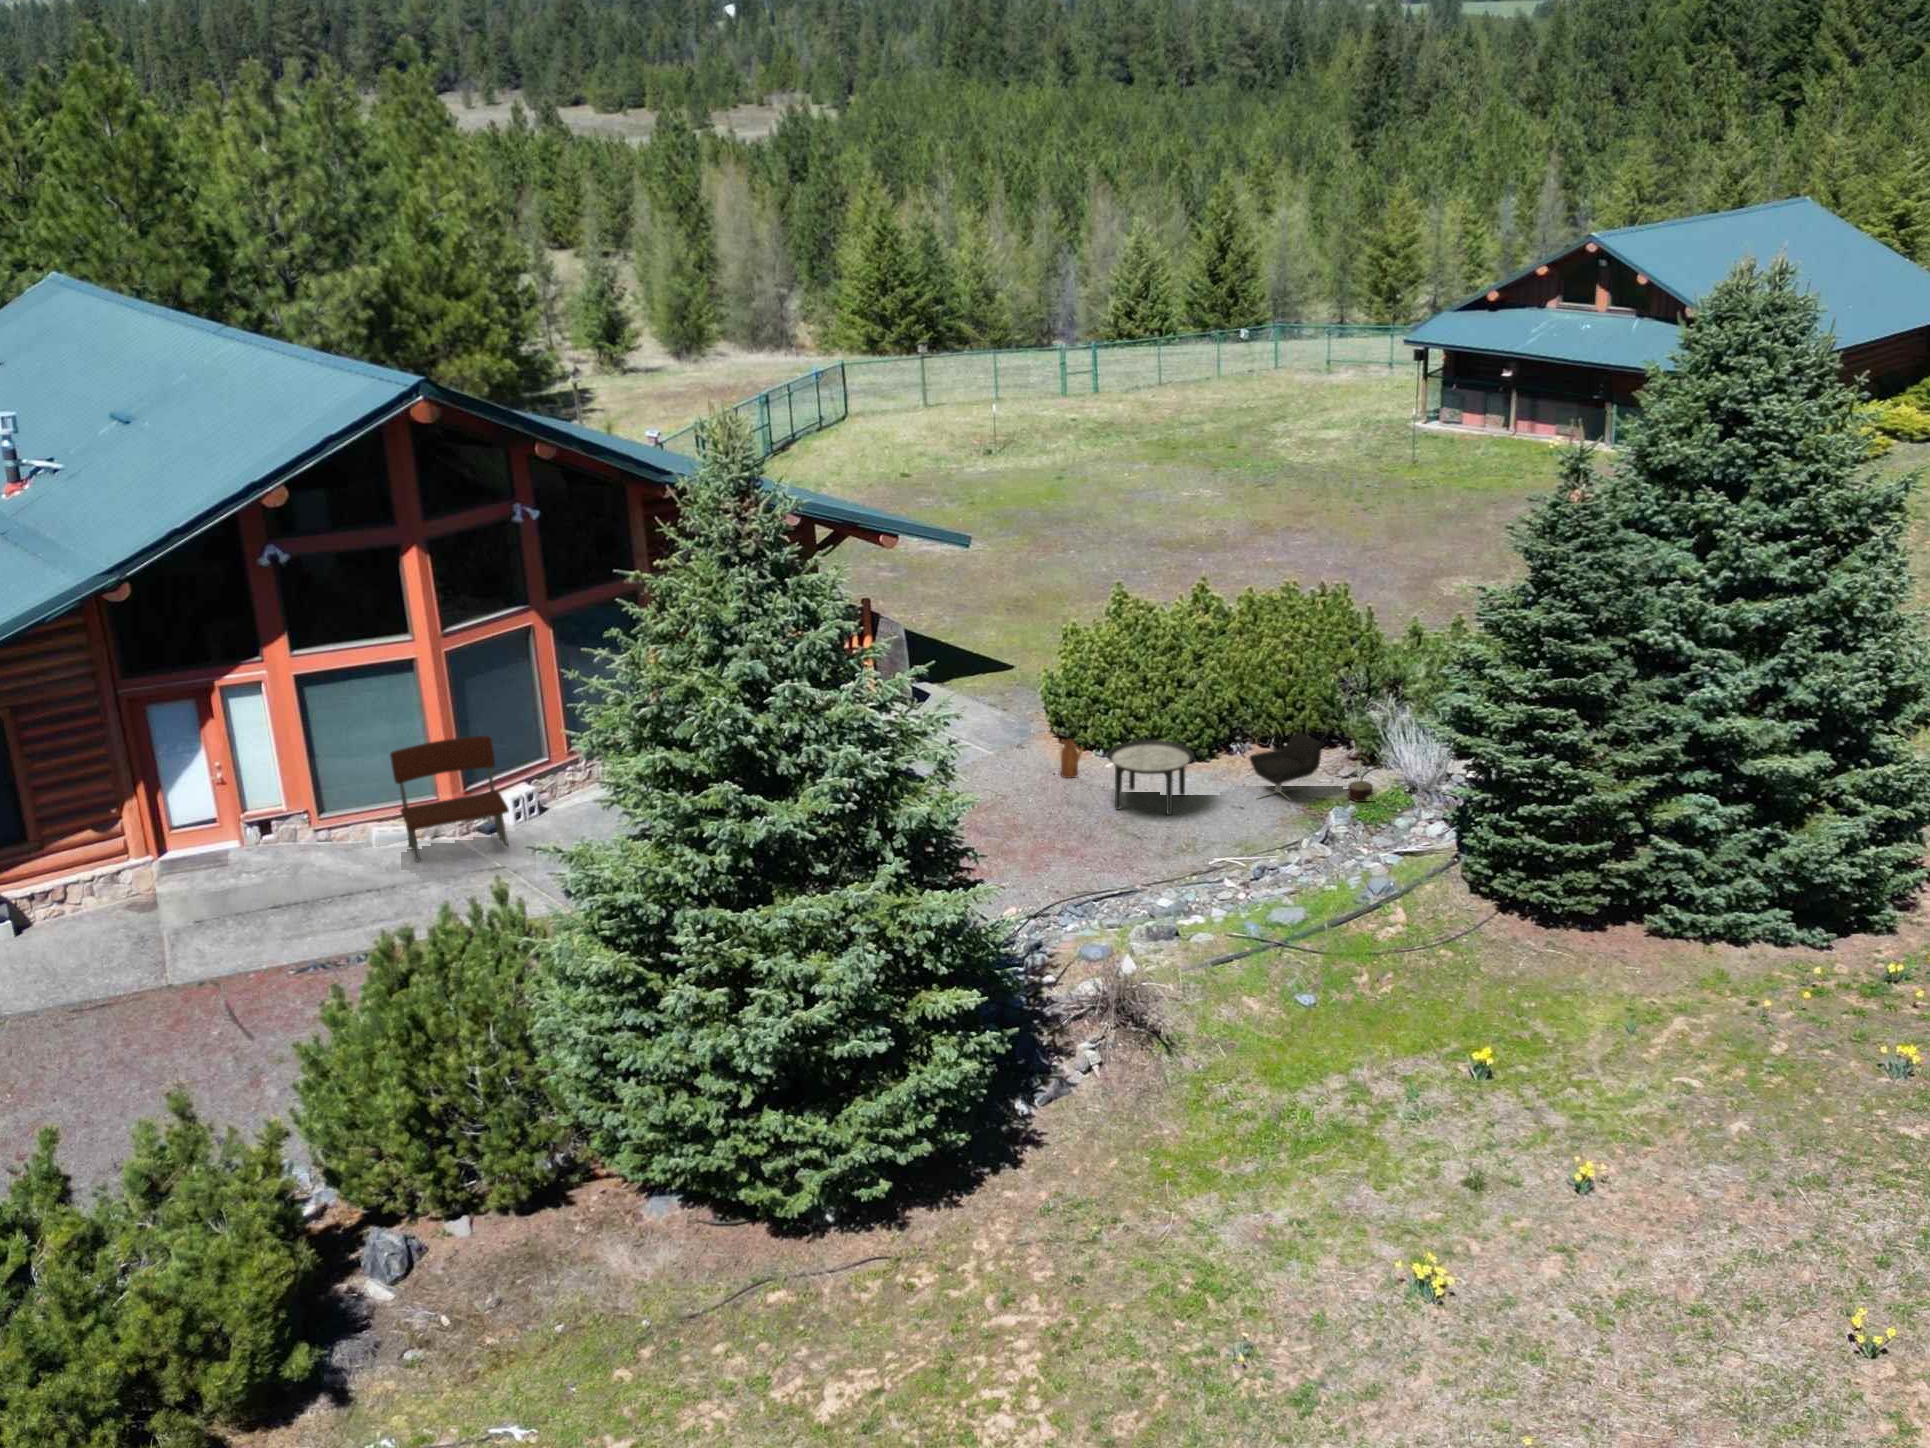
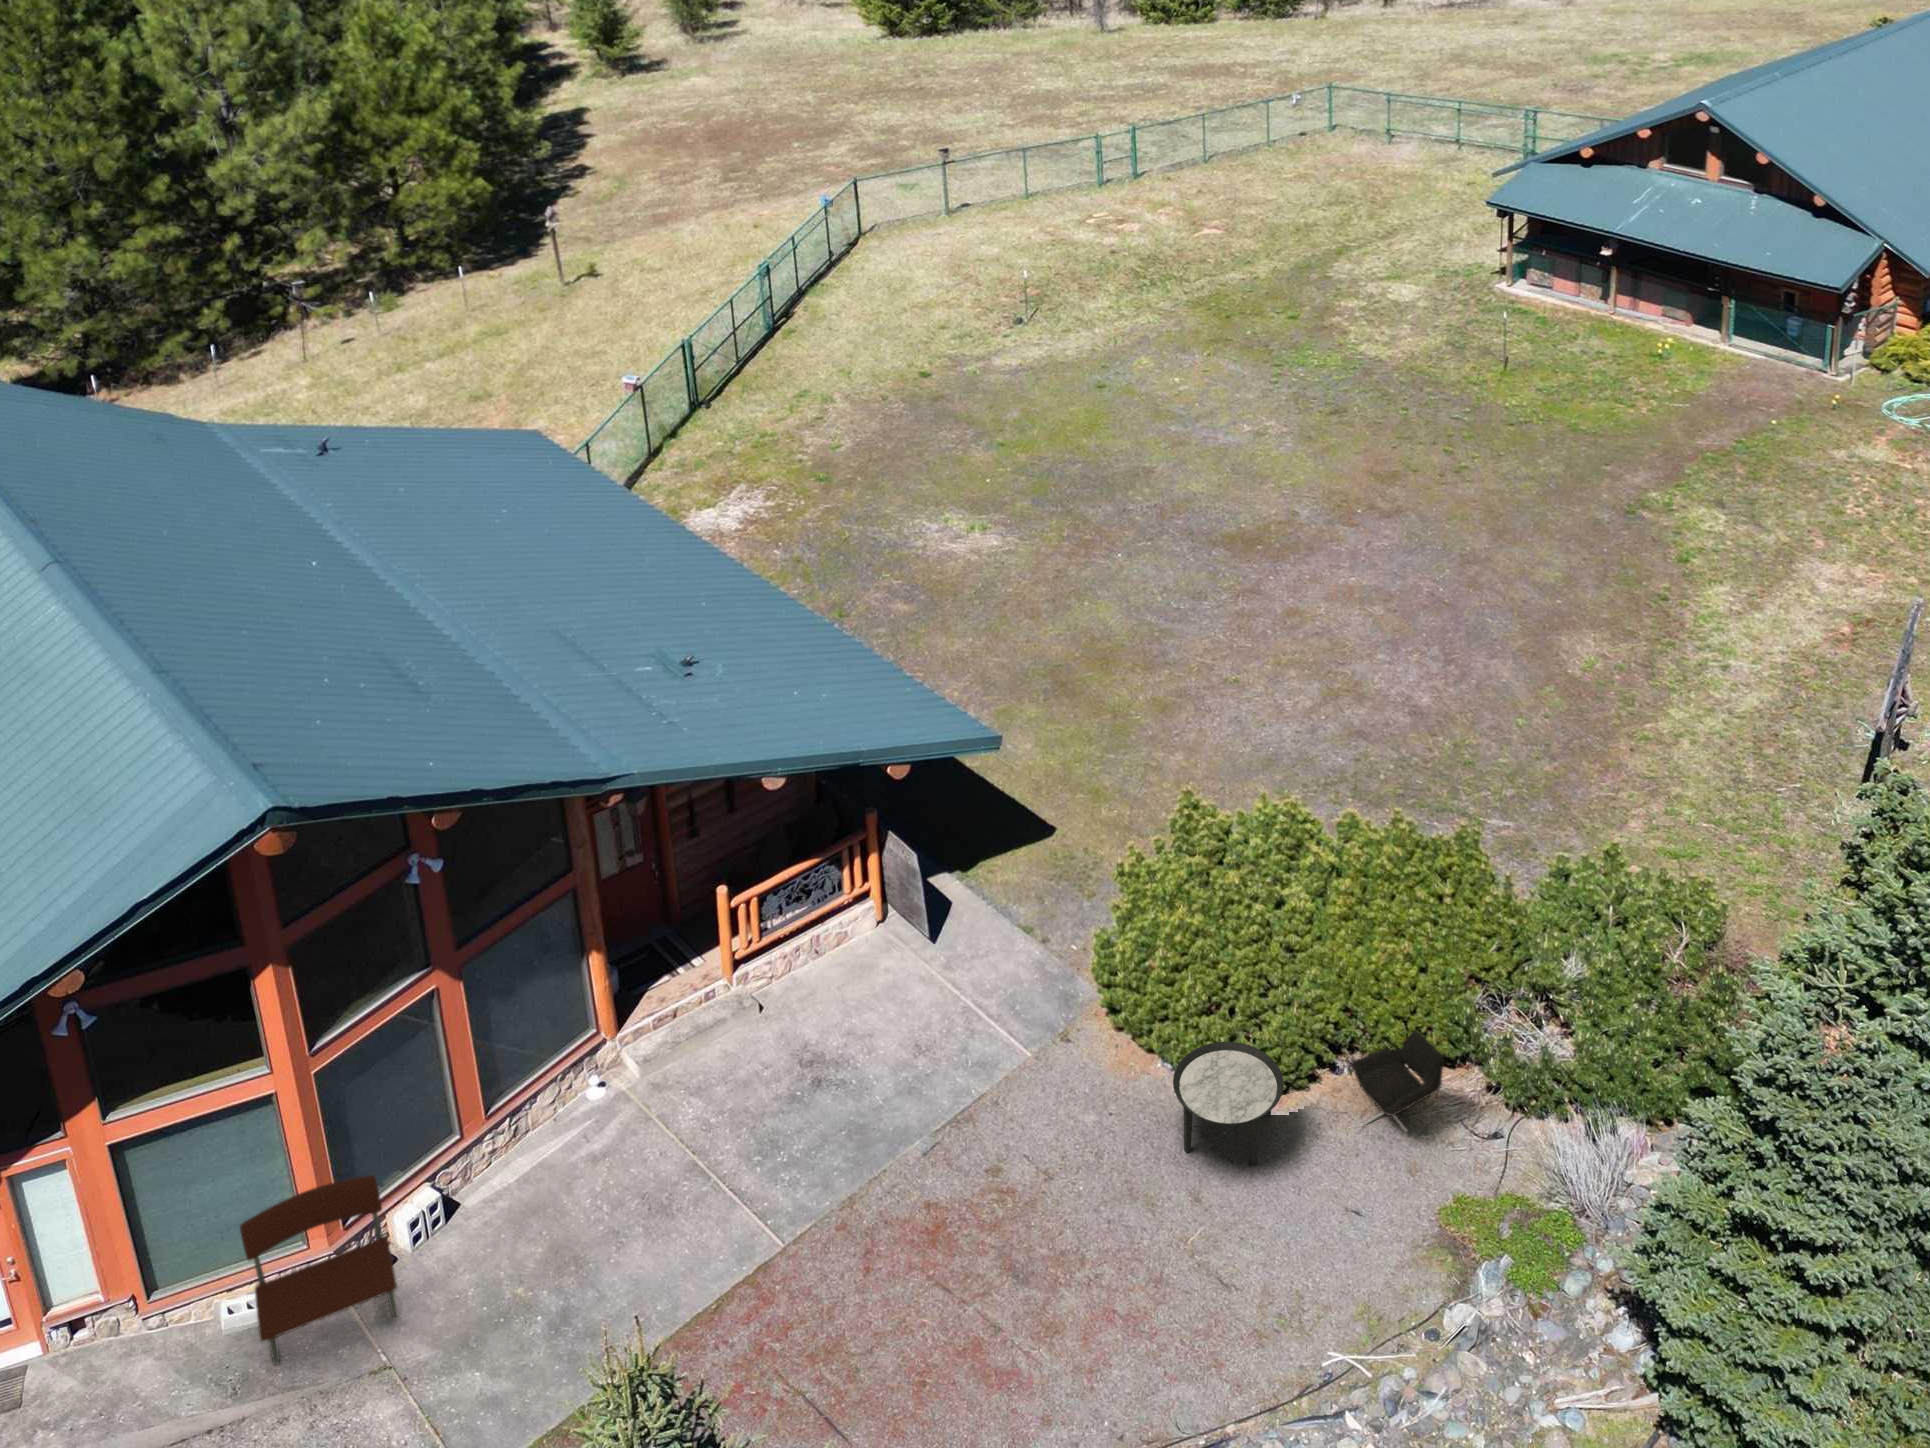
watering can: present [1061,739,1084,778] -> none [1113,1022,1143,1072]
decorative plant: present [1348,755,1373,802] -> none [1477,1071,1509,1135]

